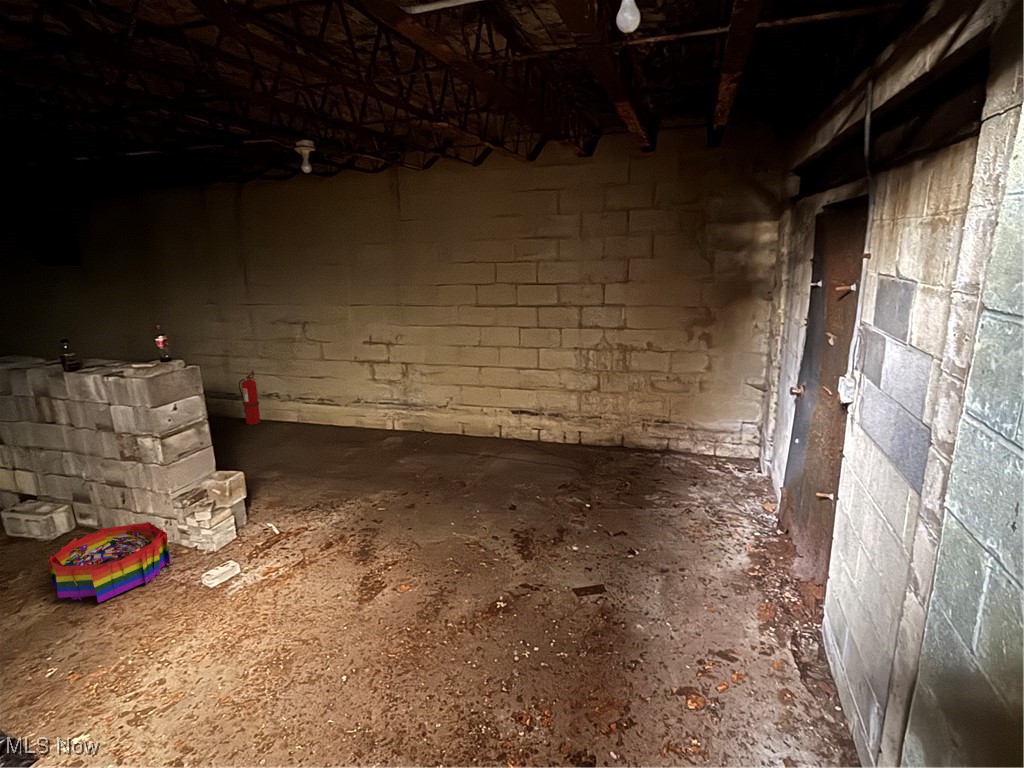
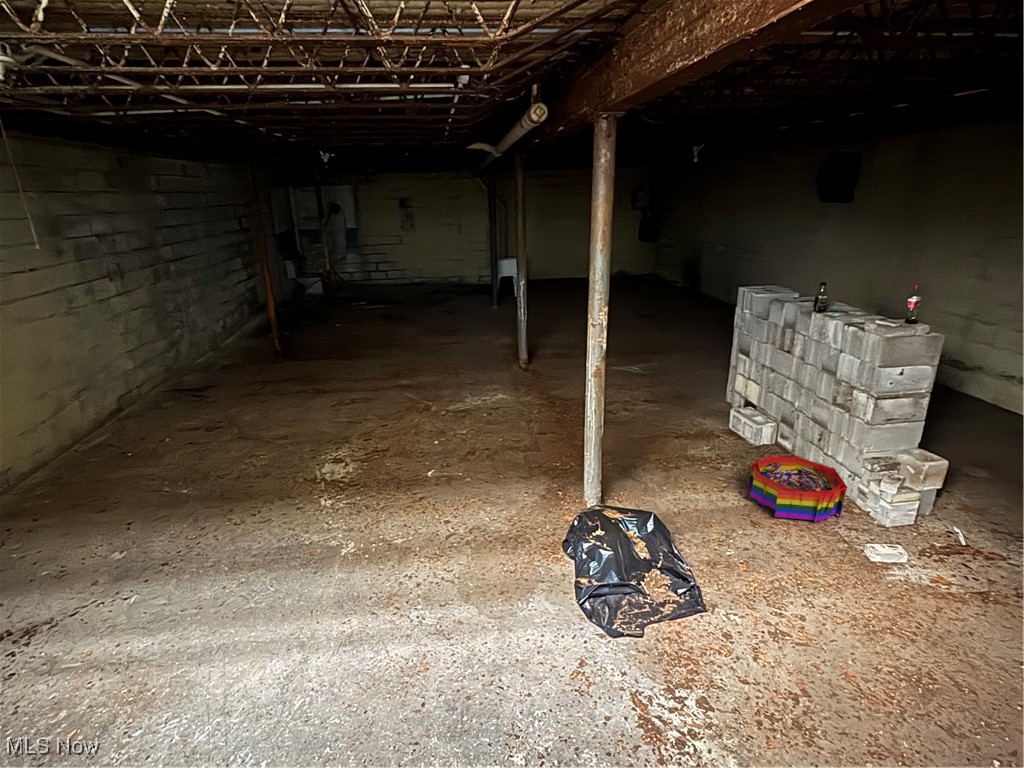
fire extinguisher: present [239,371,260,425] -> none [966,341,1005,404]

